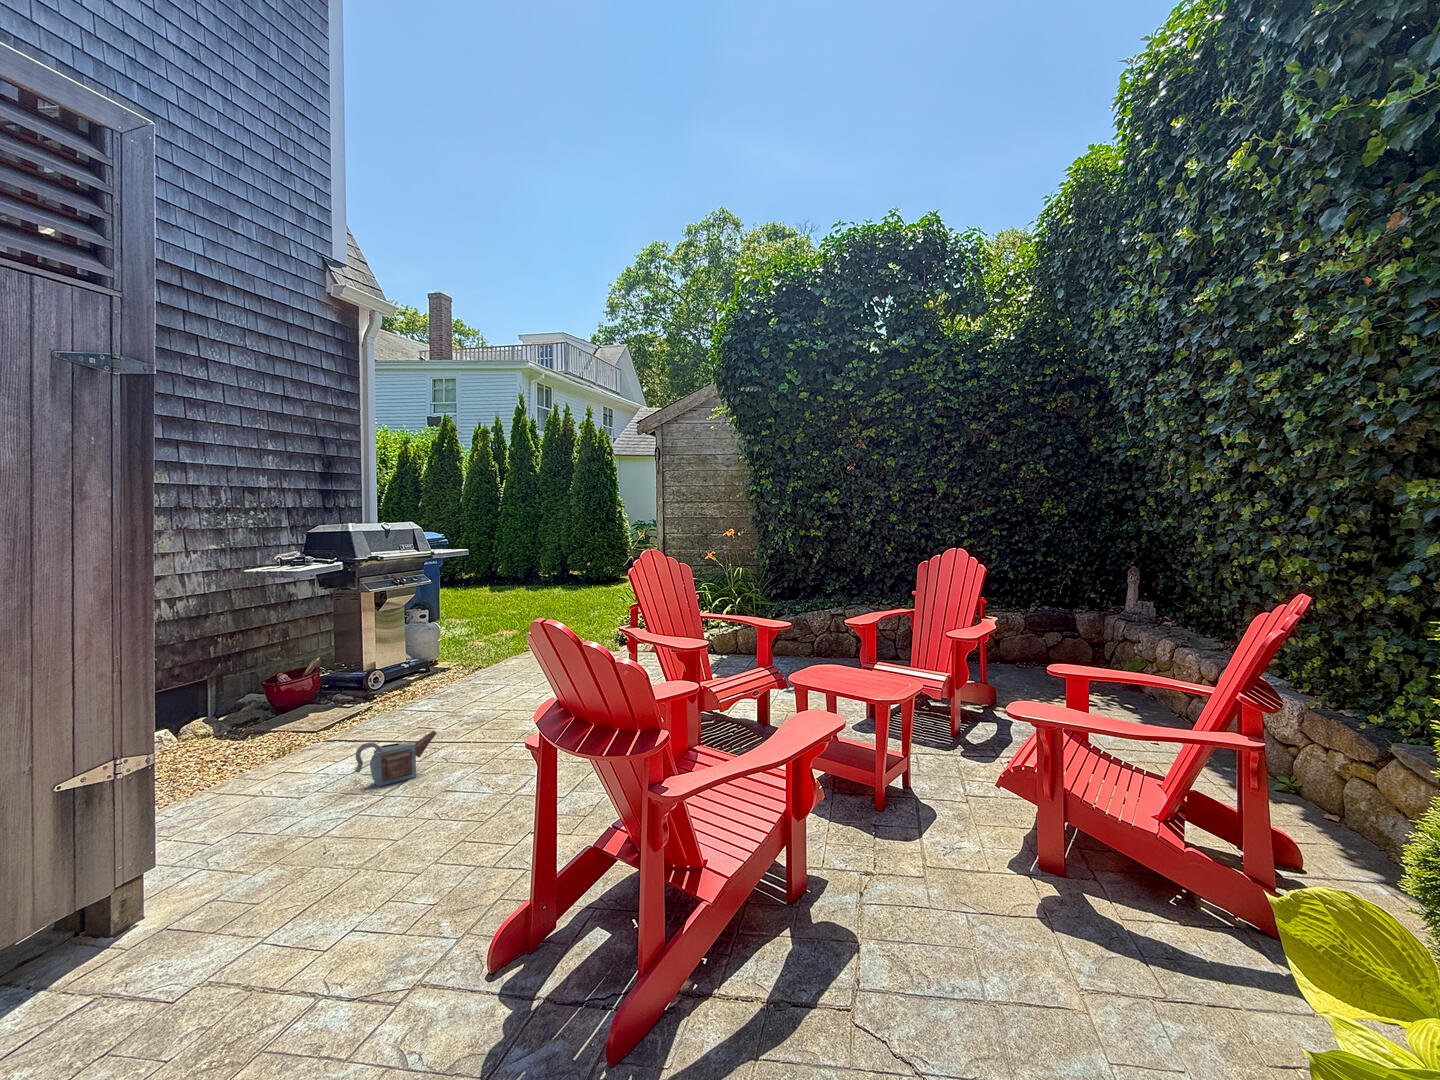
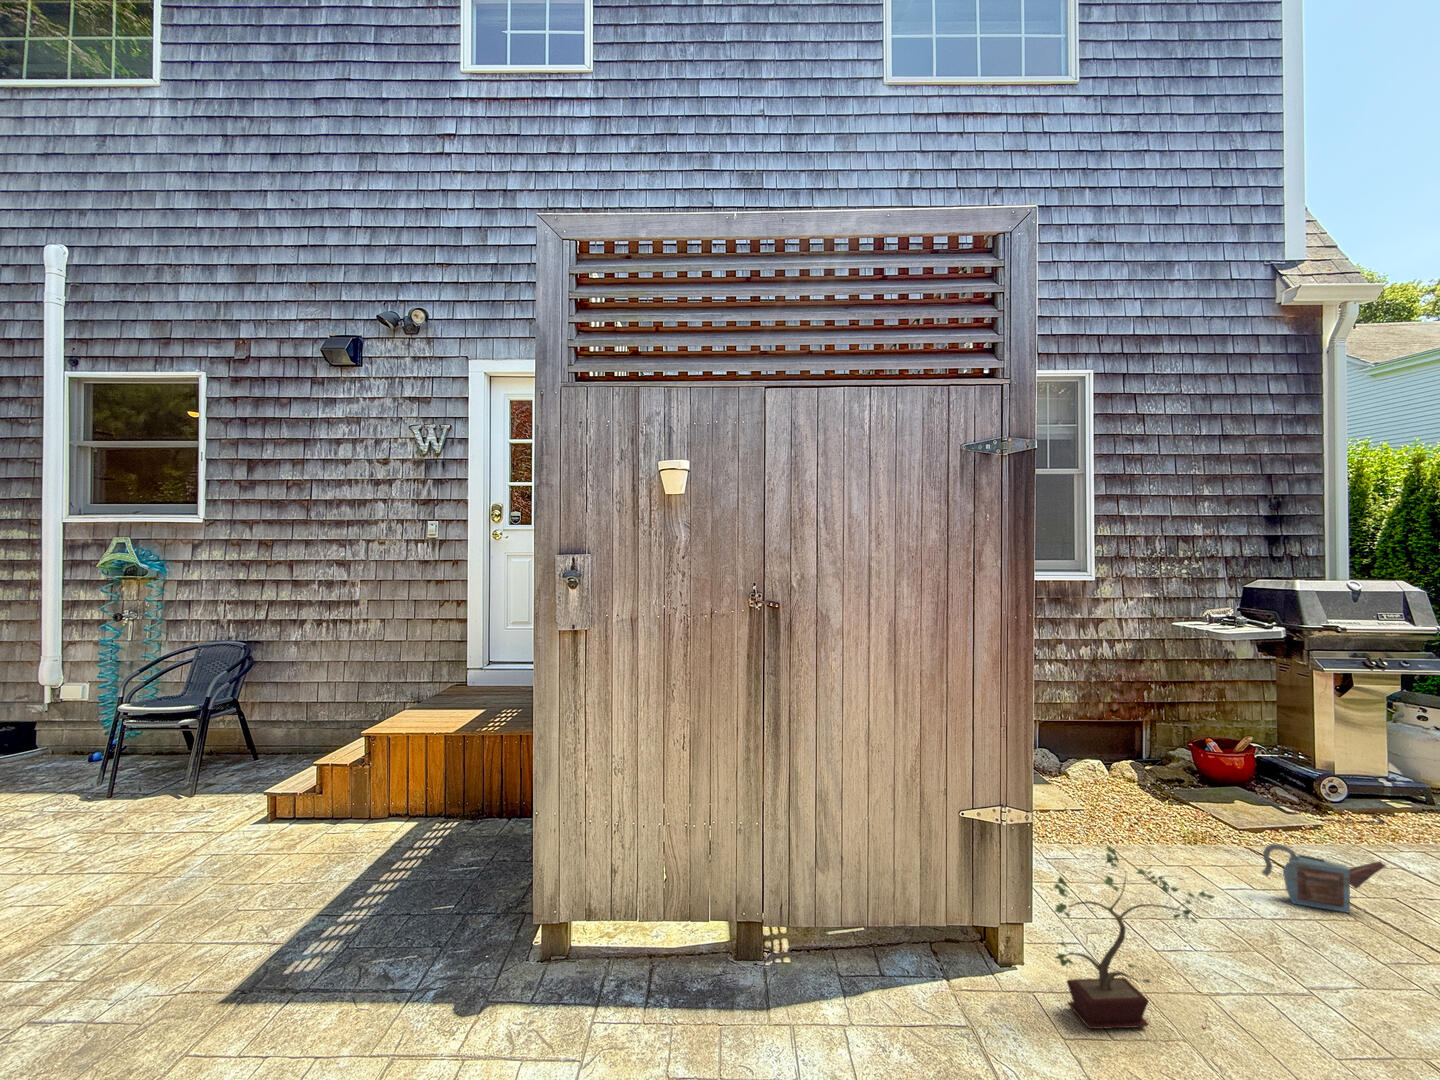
potted plant: none [206,790,358,980] -> present [1054,846,1215,1029]

